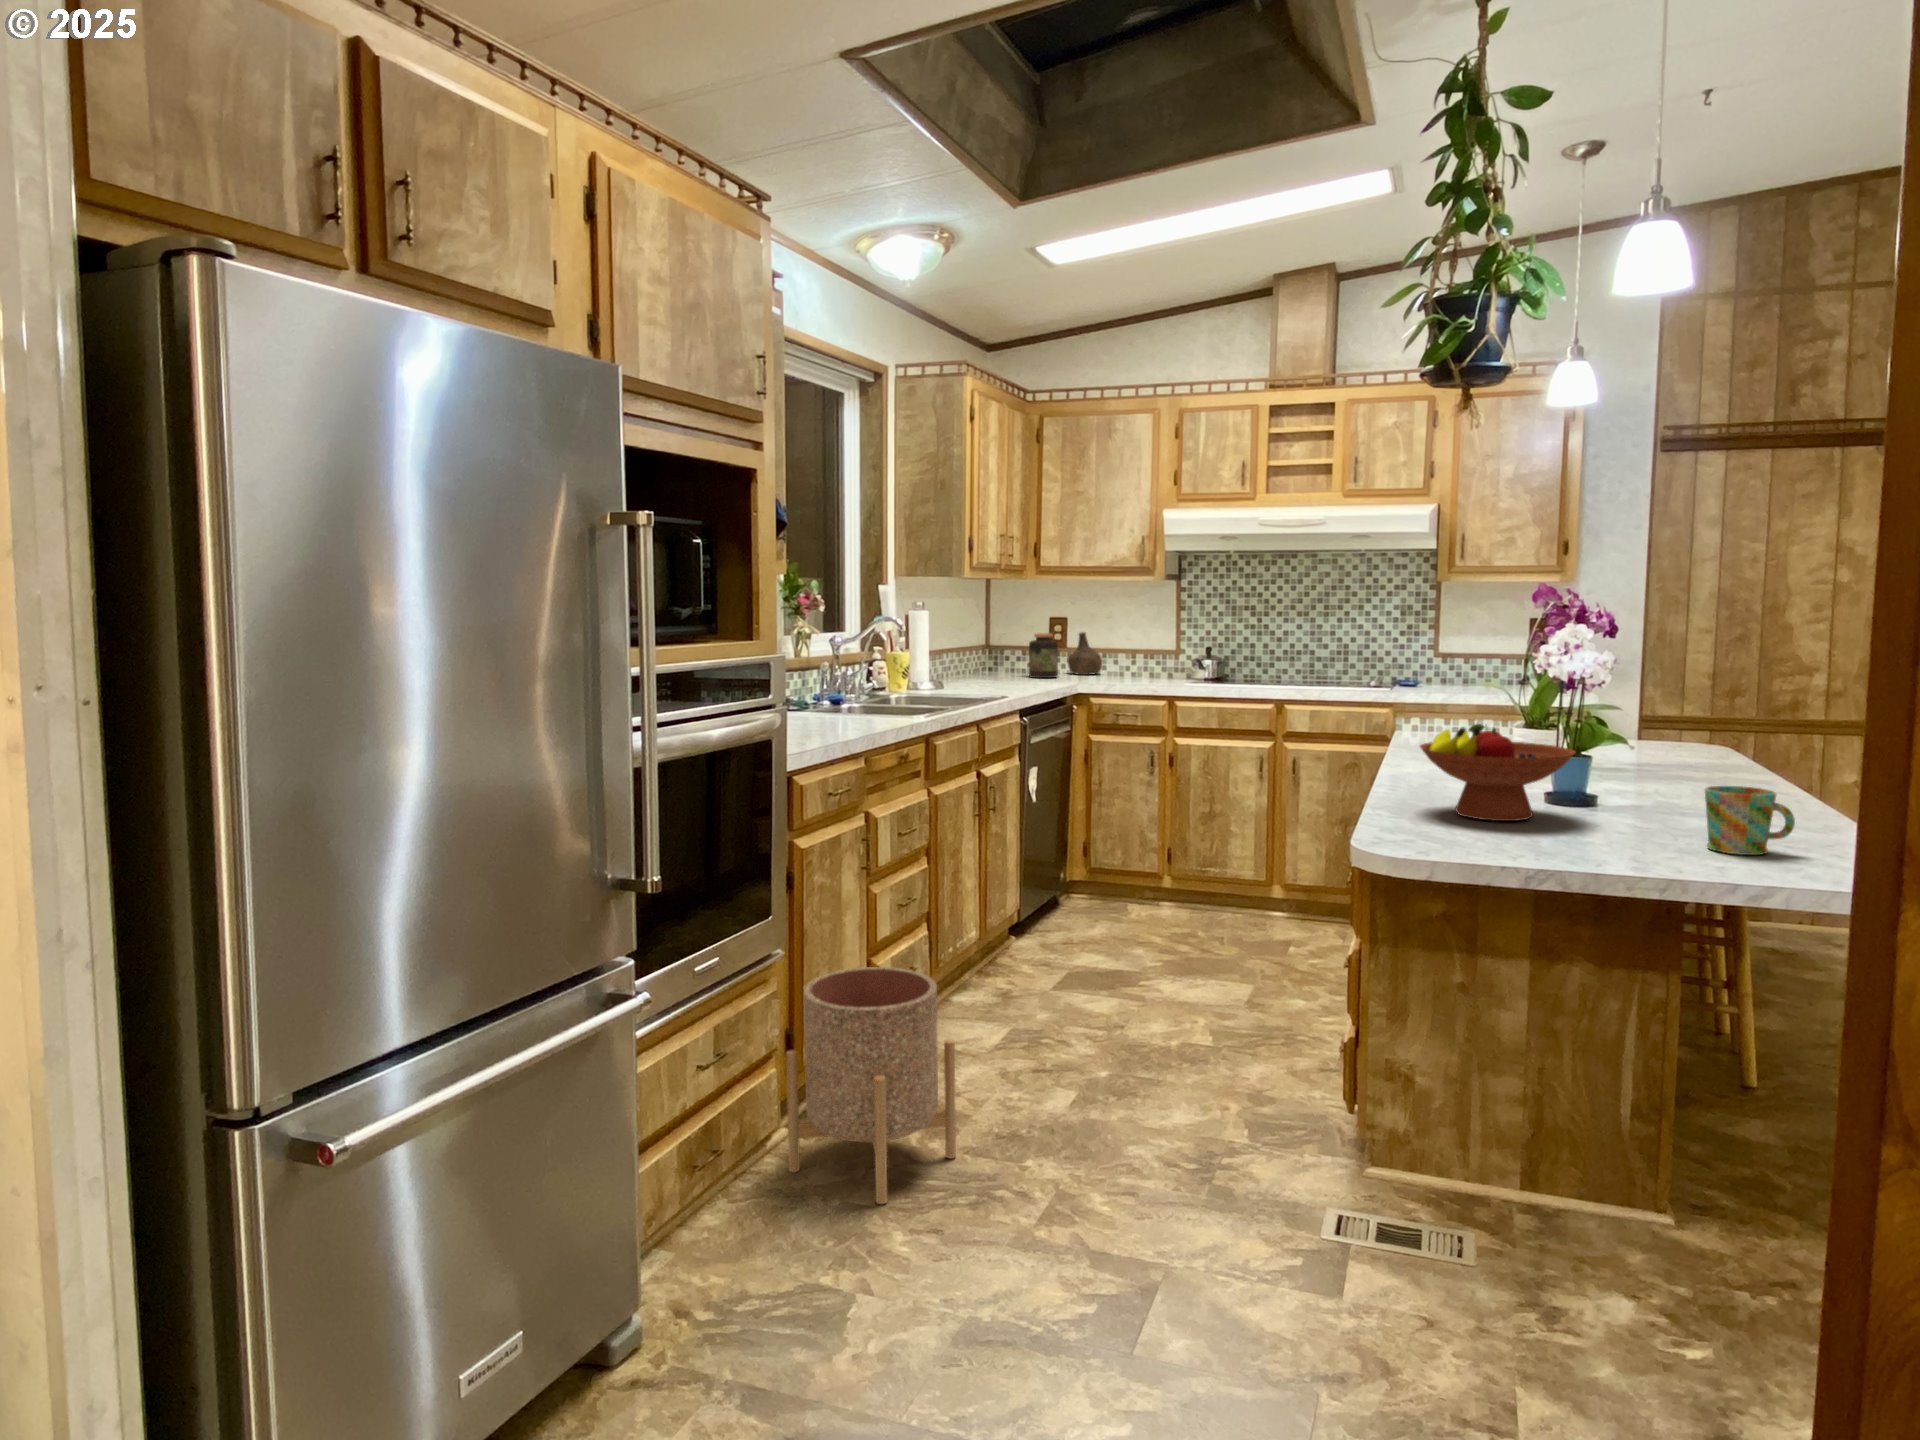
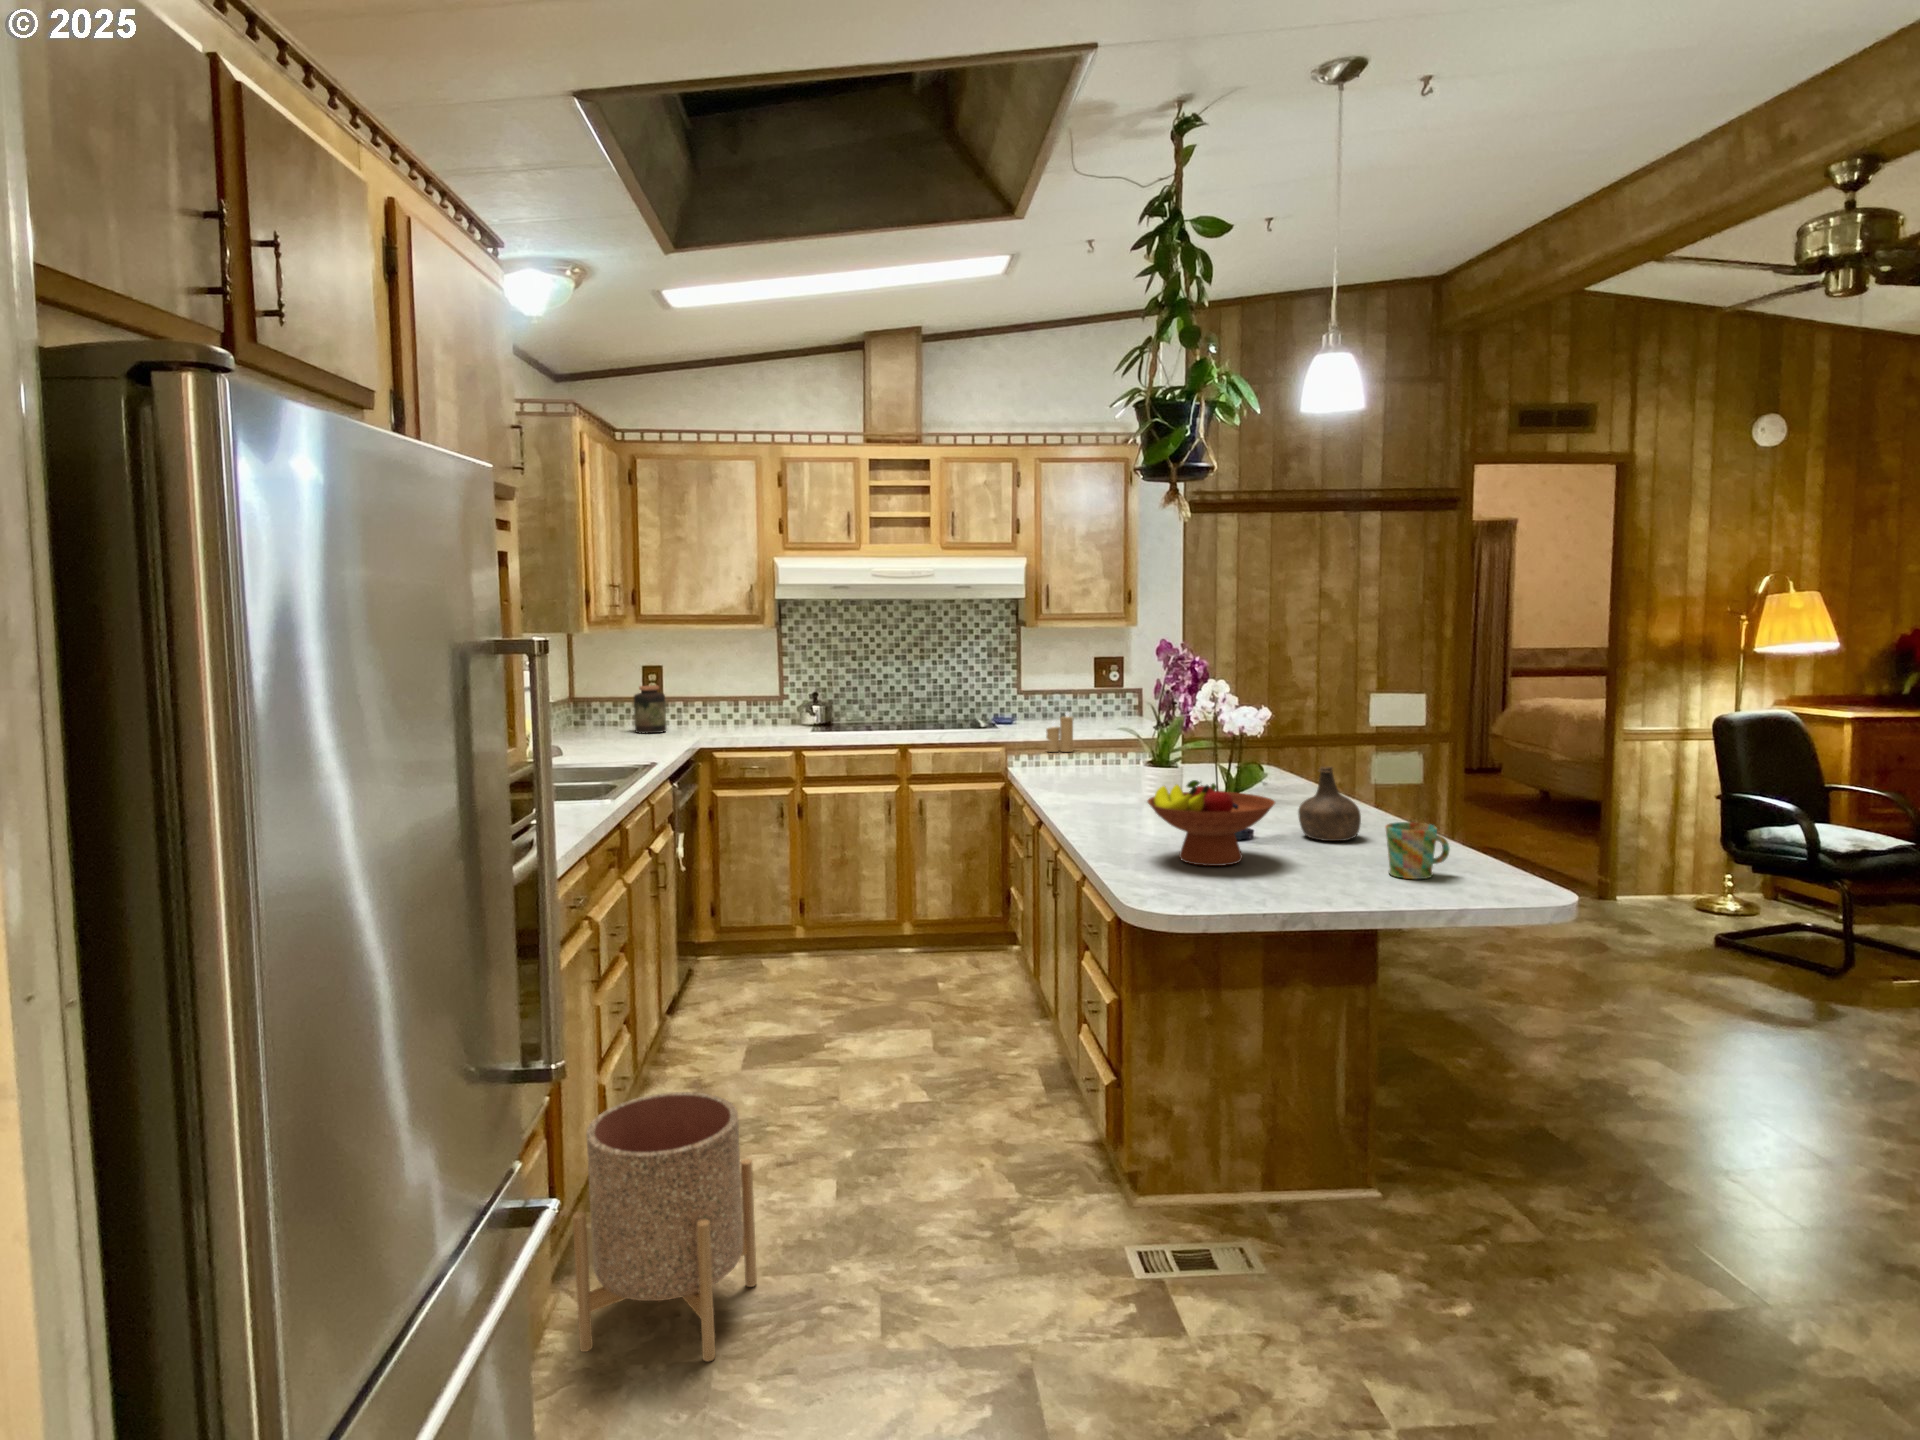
bottle: present [1067,632,1102,675] -> present [1298,767,1361,841]
candle: none [1451,674,1485,719] -> present [1046,713,1073,752]

